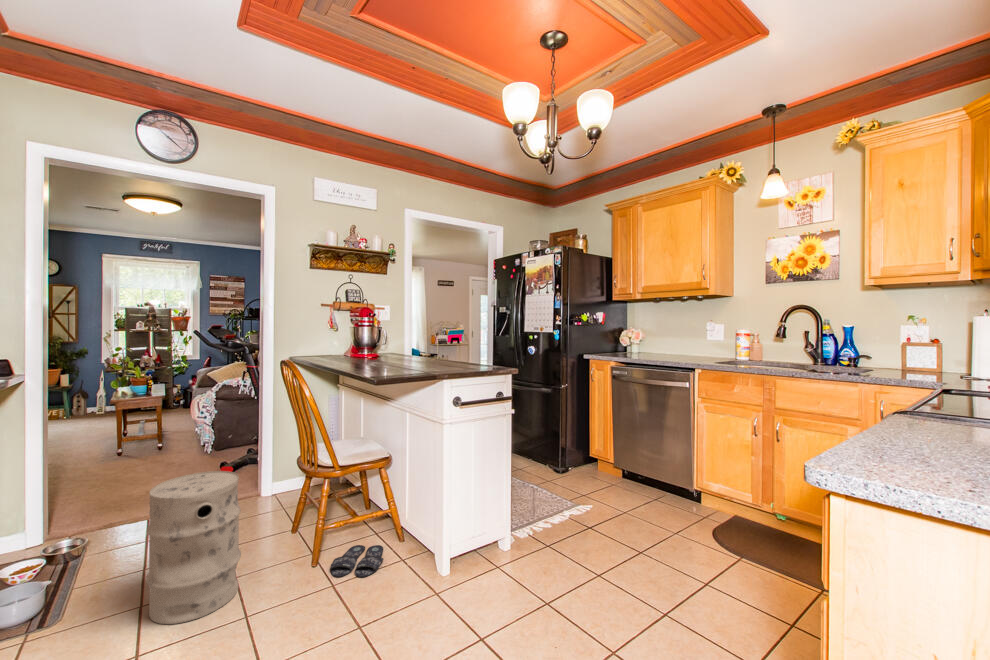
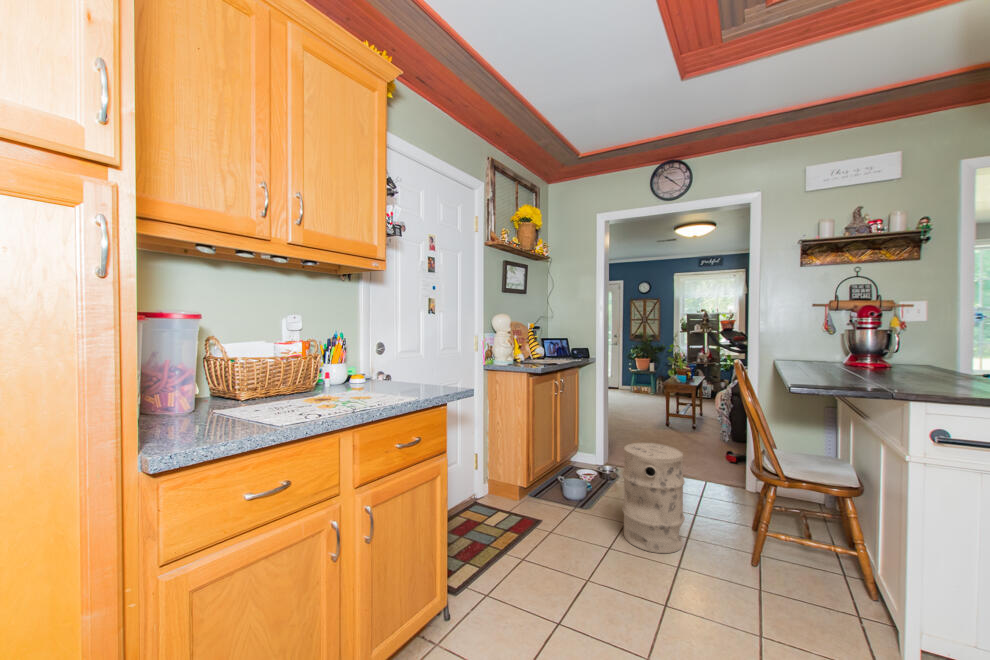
slippers: present [330,545,383,577] -> none [761,577,840,615]

